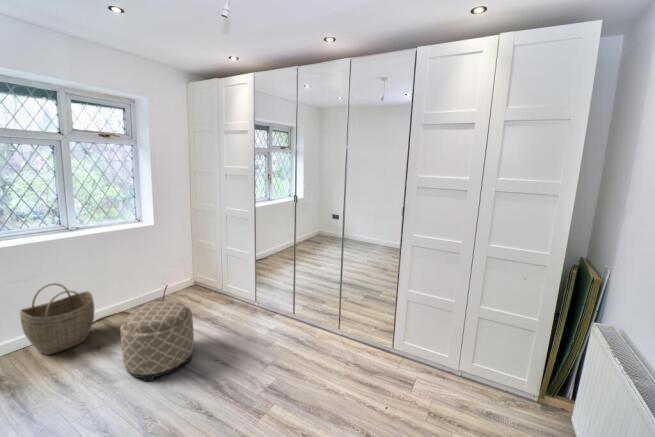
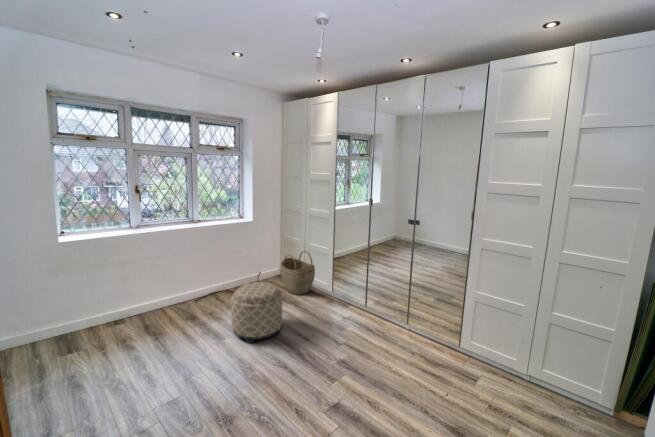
woven basket: present [20,283,94,355] -> present [281,251,315,295]

